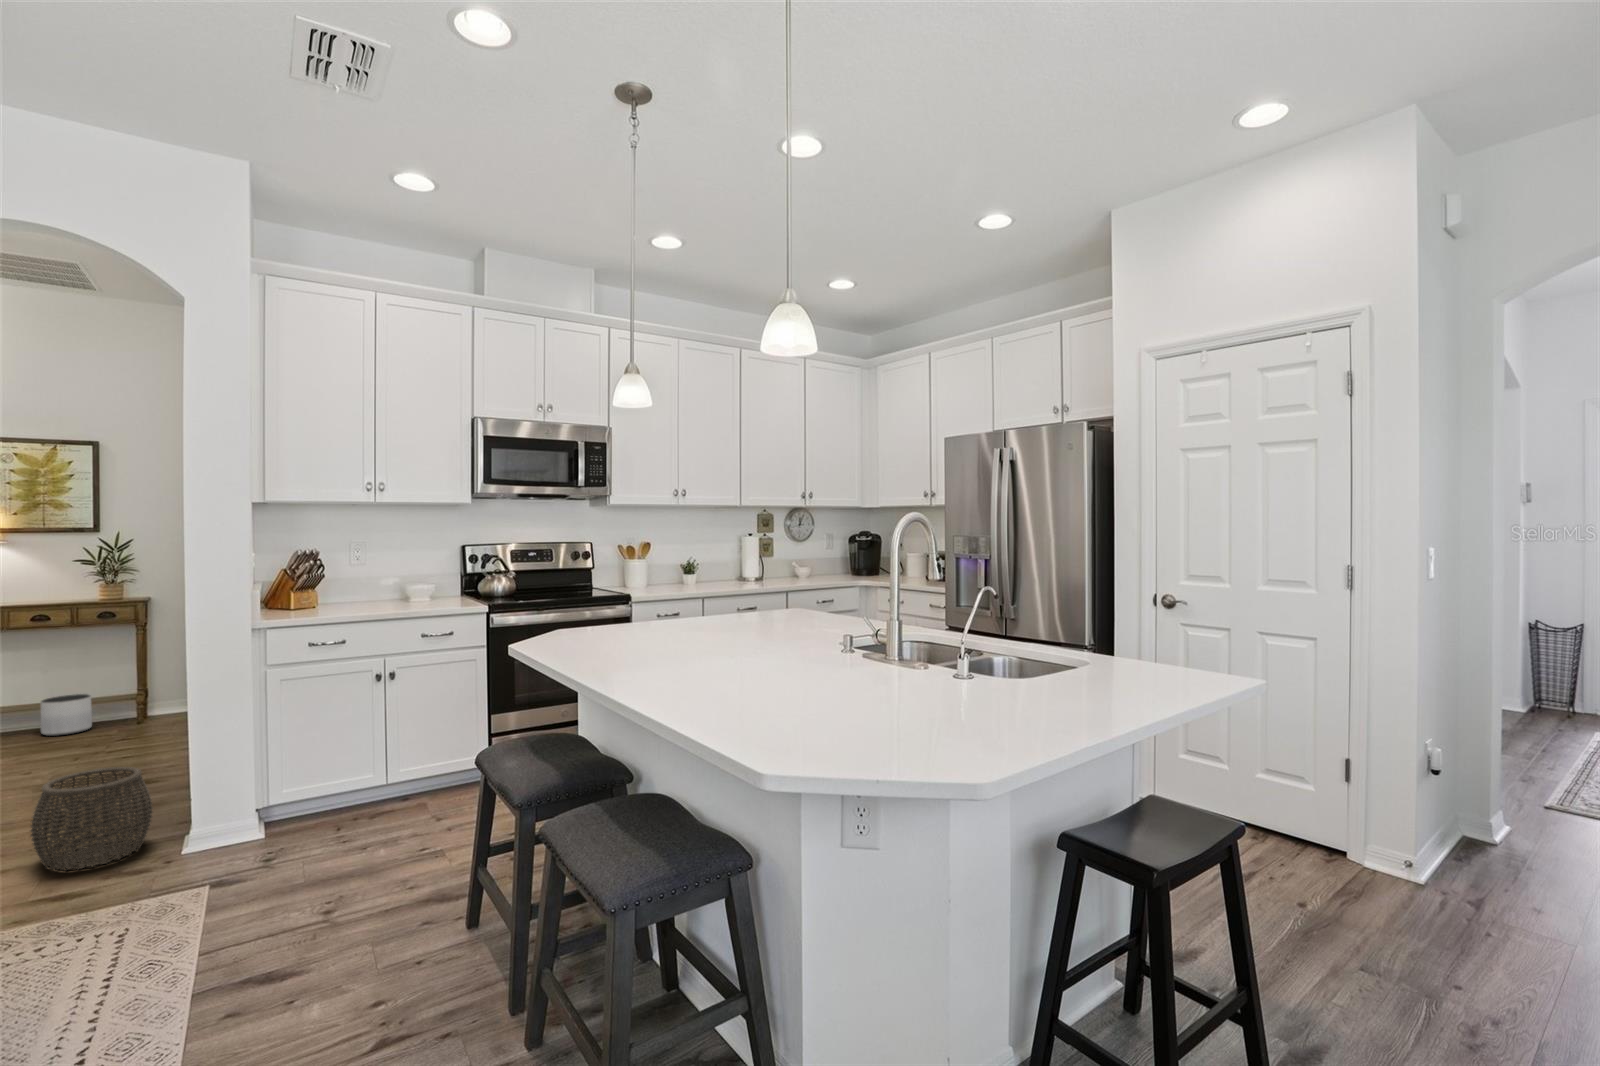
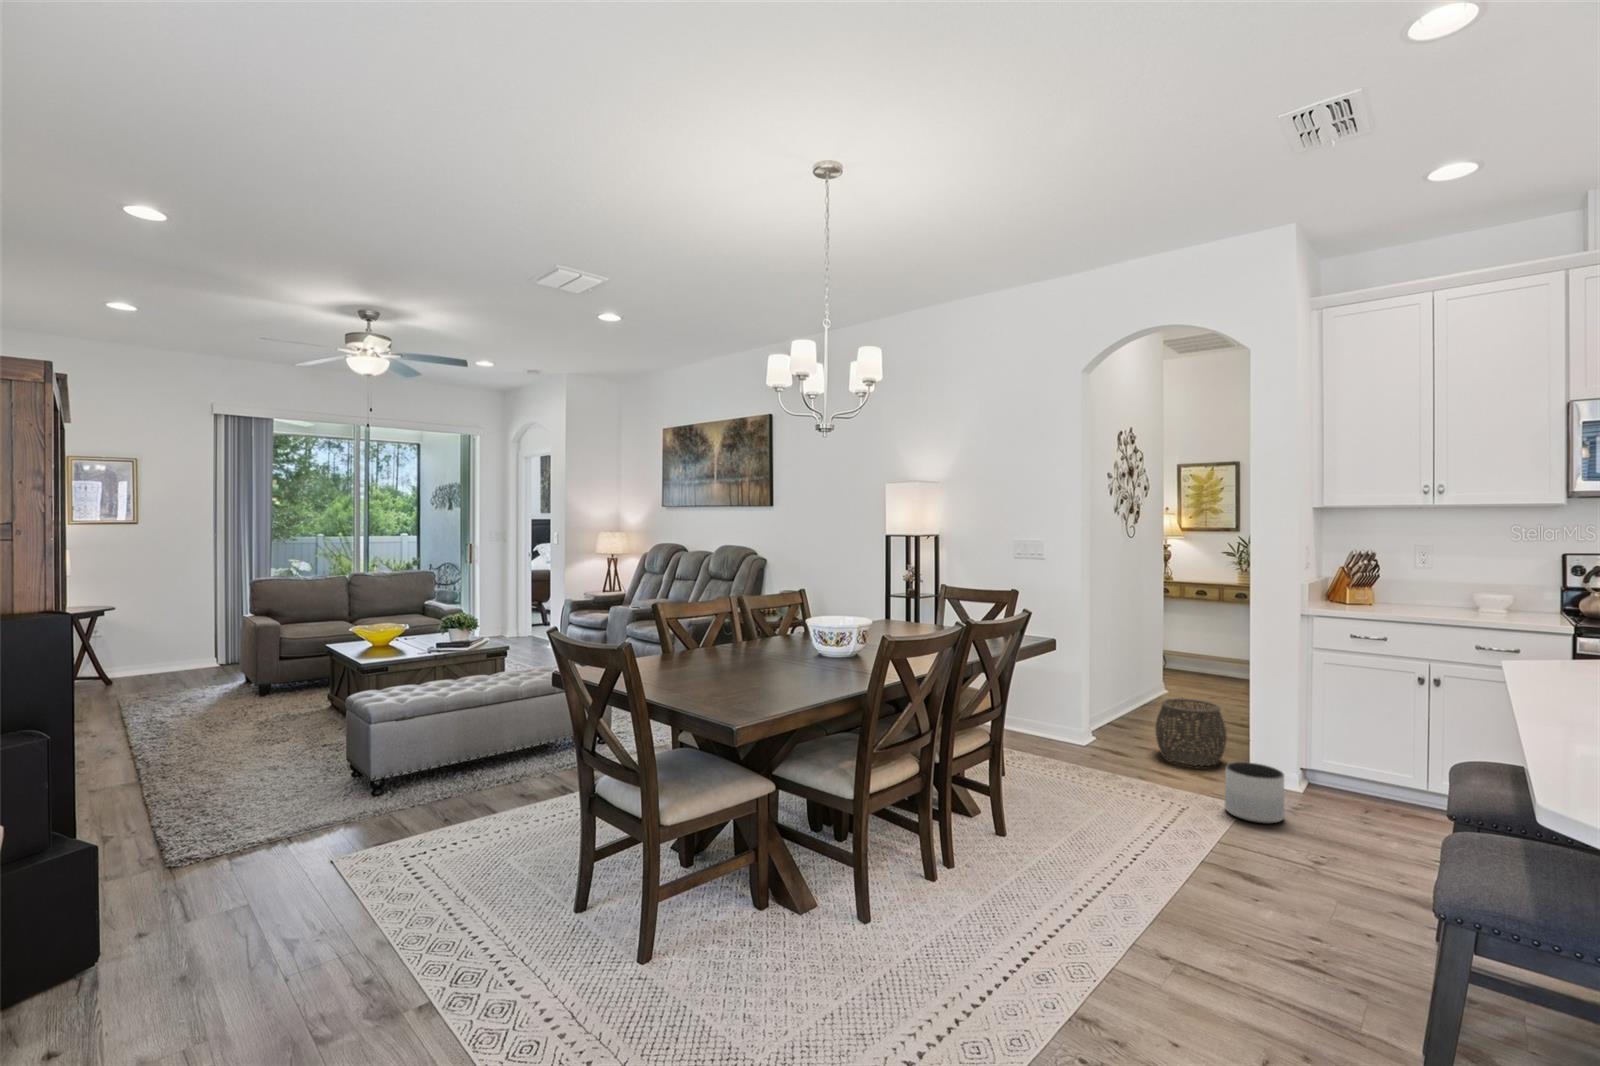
planter: present [41,694,92,736] -> present [1225,762,1284,824]

